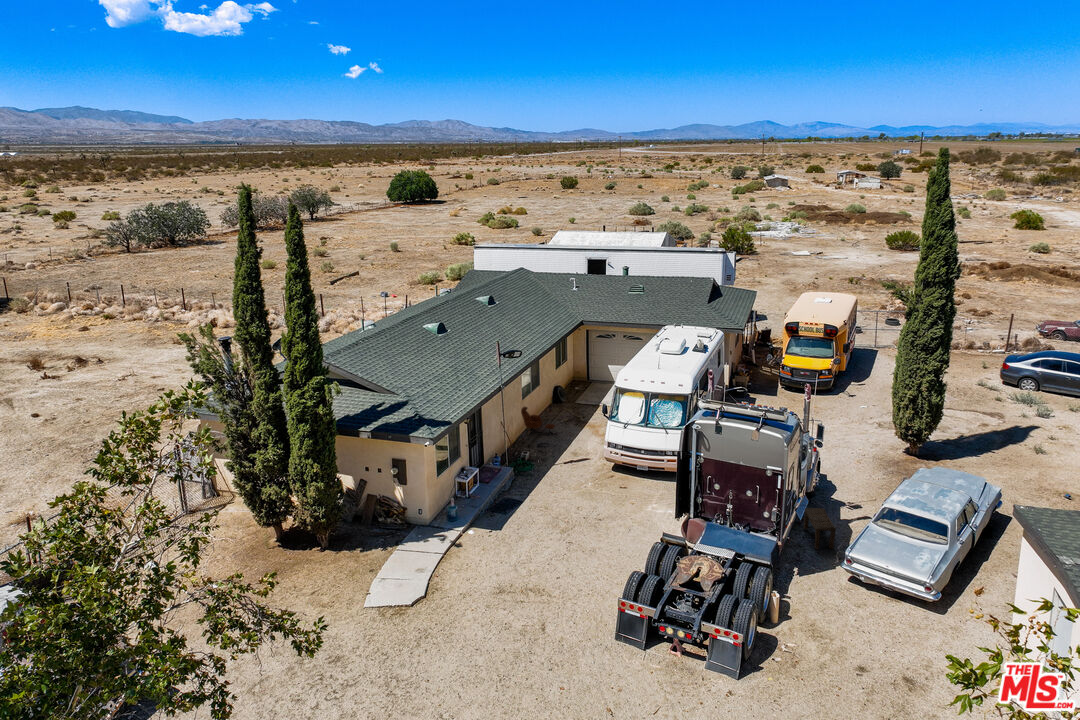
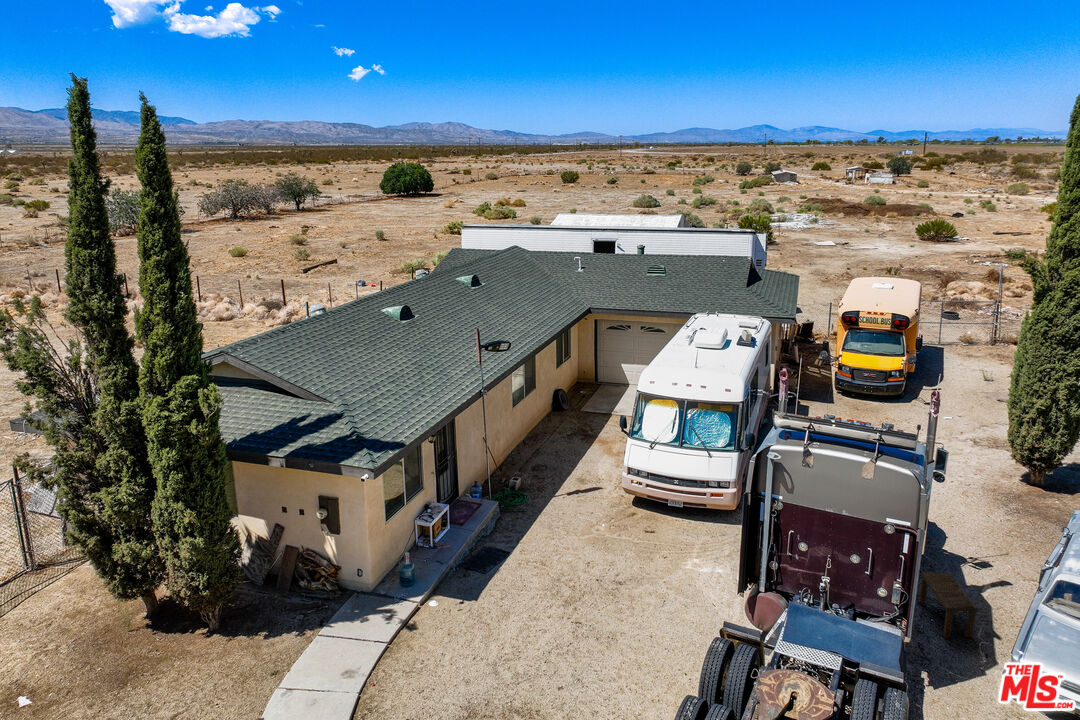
lounge chair: present [521,407,555,433] -> none [511,417,557,457]

